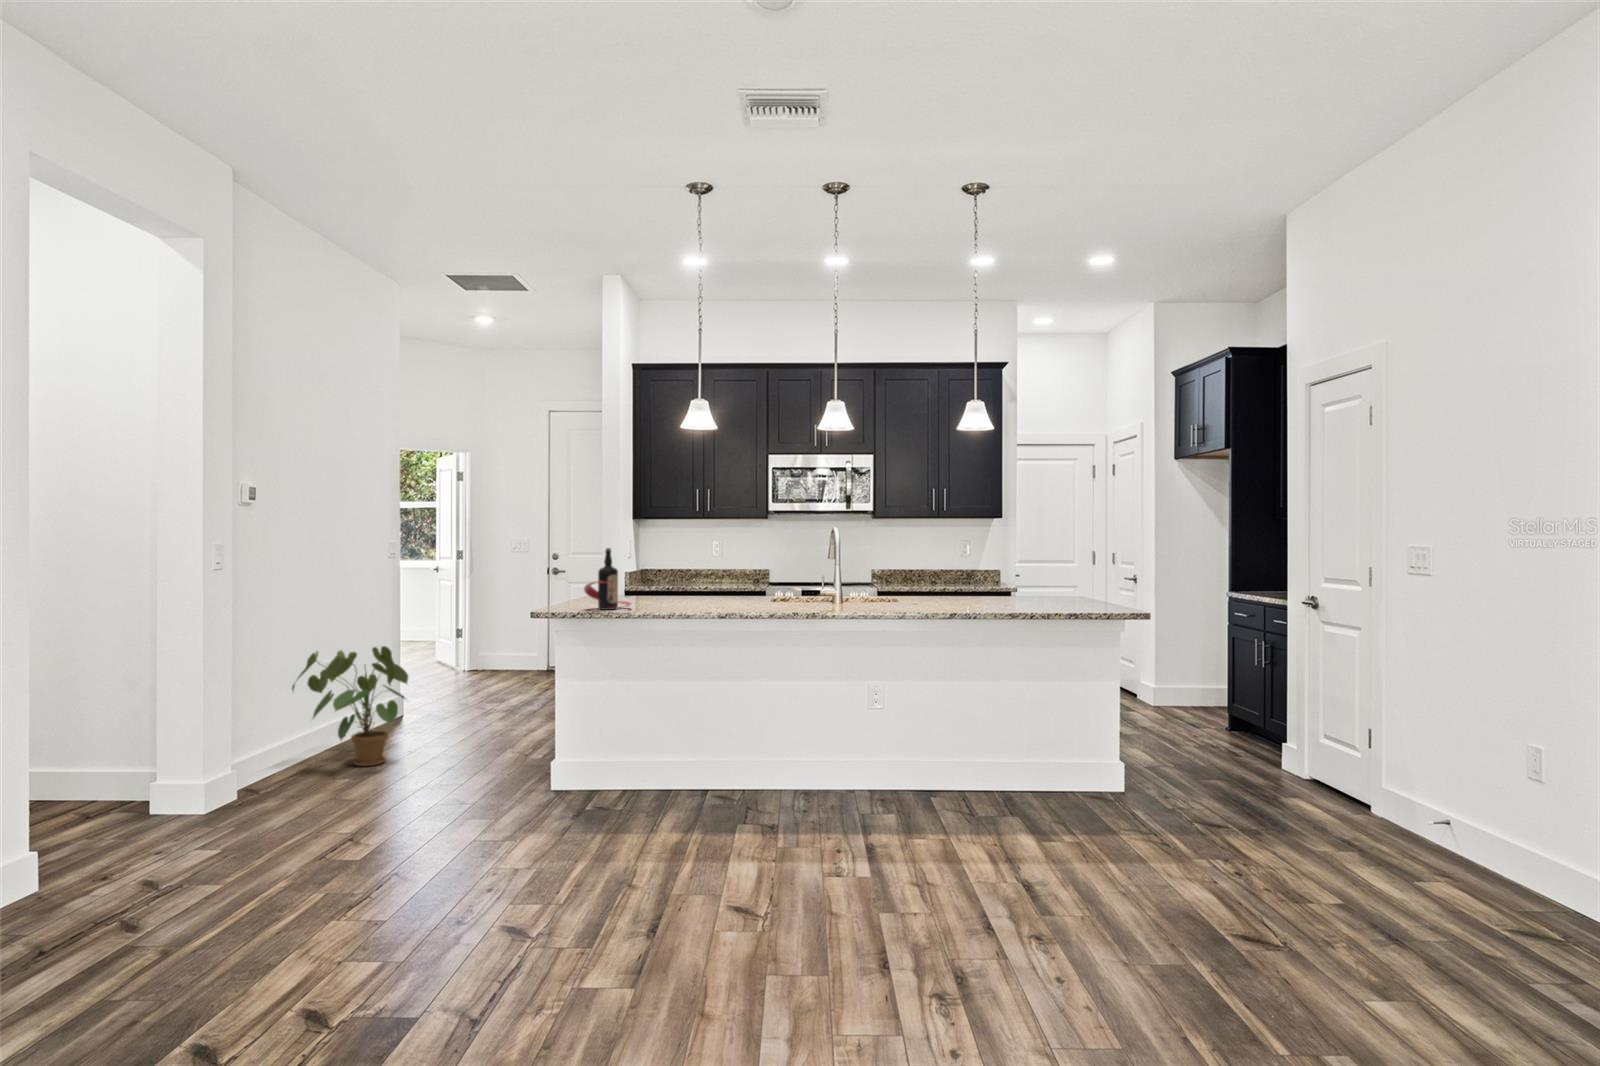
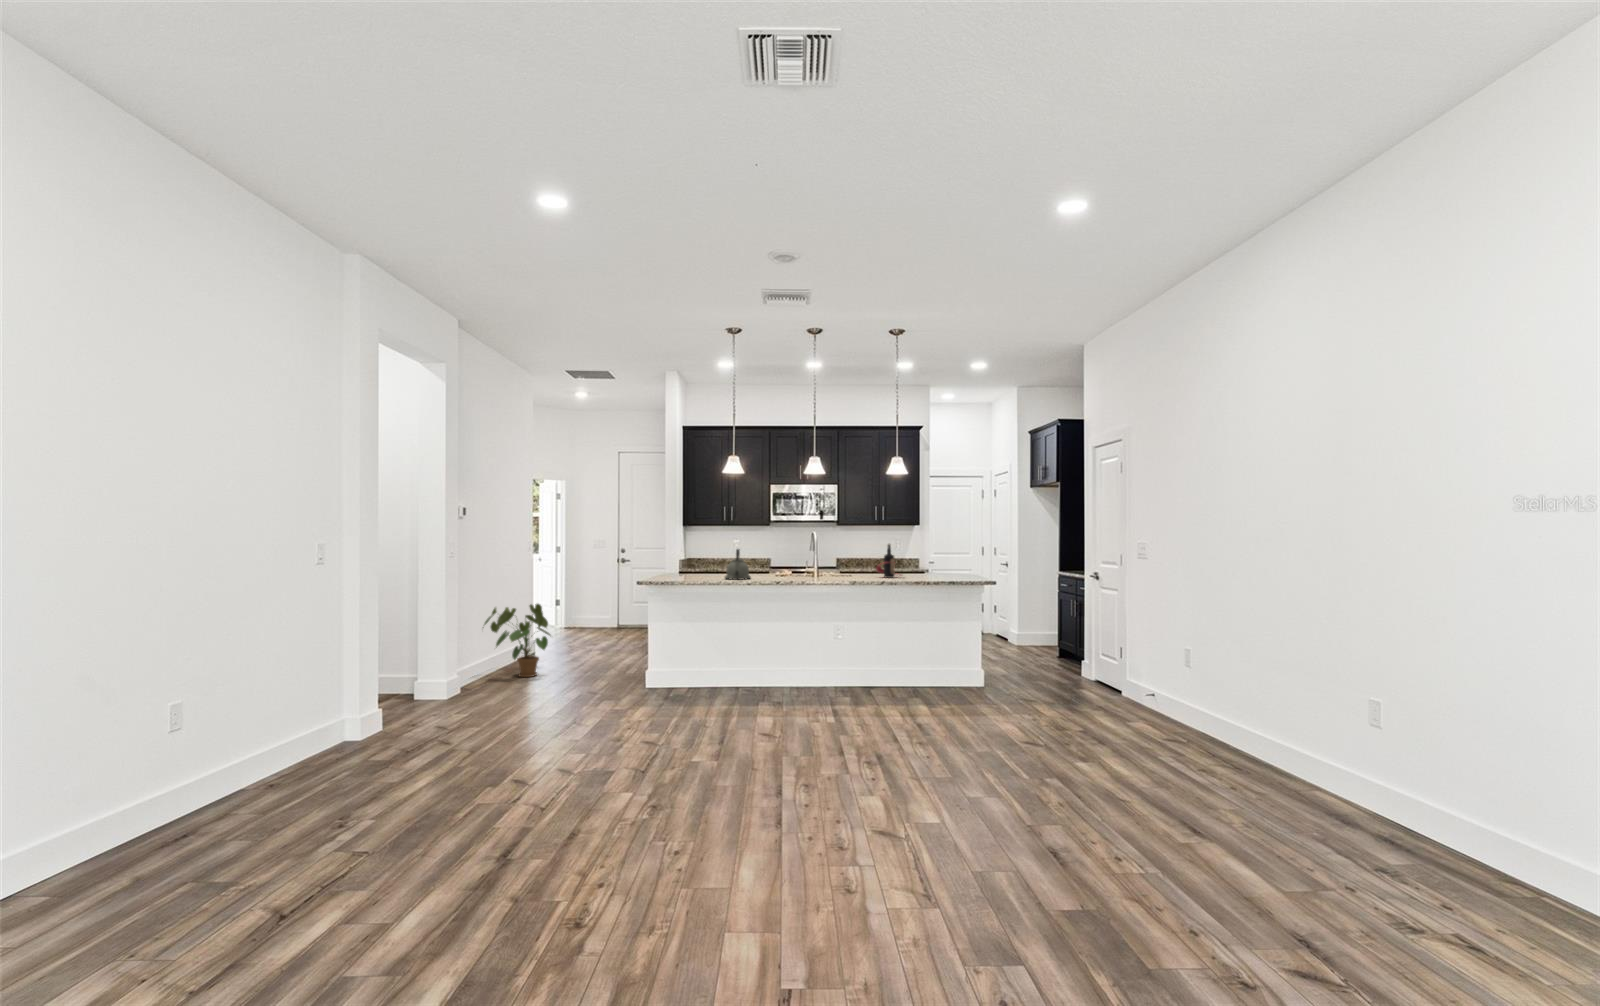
bottle: present [584,548,631,610] -> present [876,544,901,578]
kettle: none [682,558,727,611] -> present [725,549,751,580]

